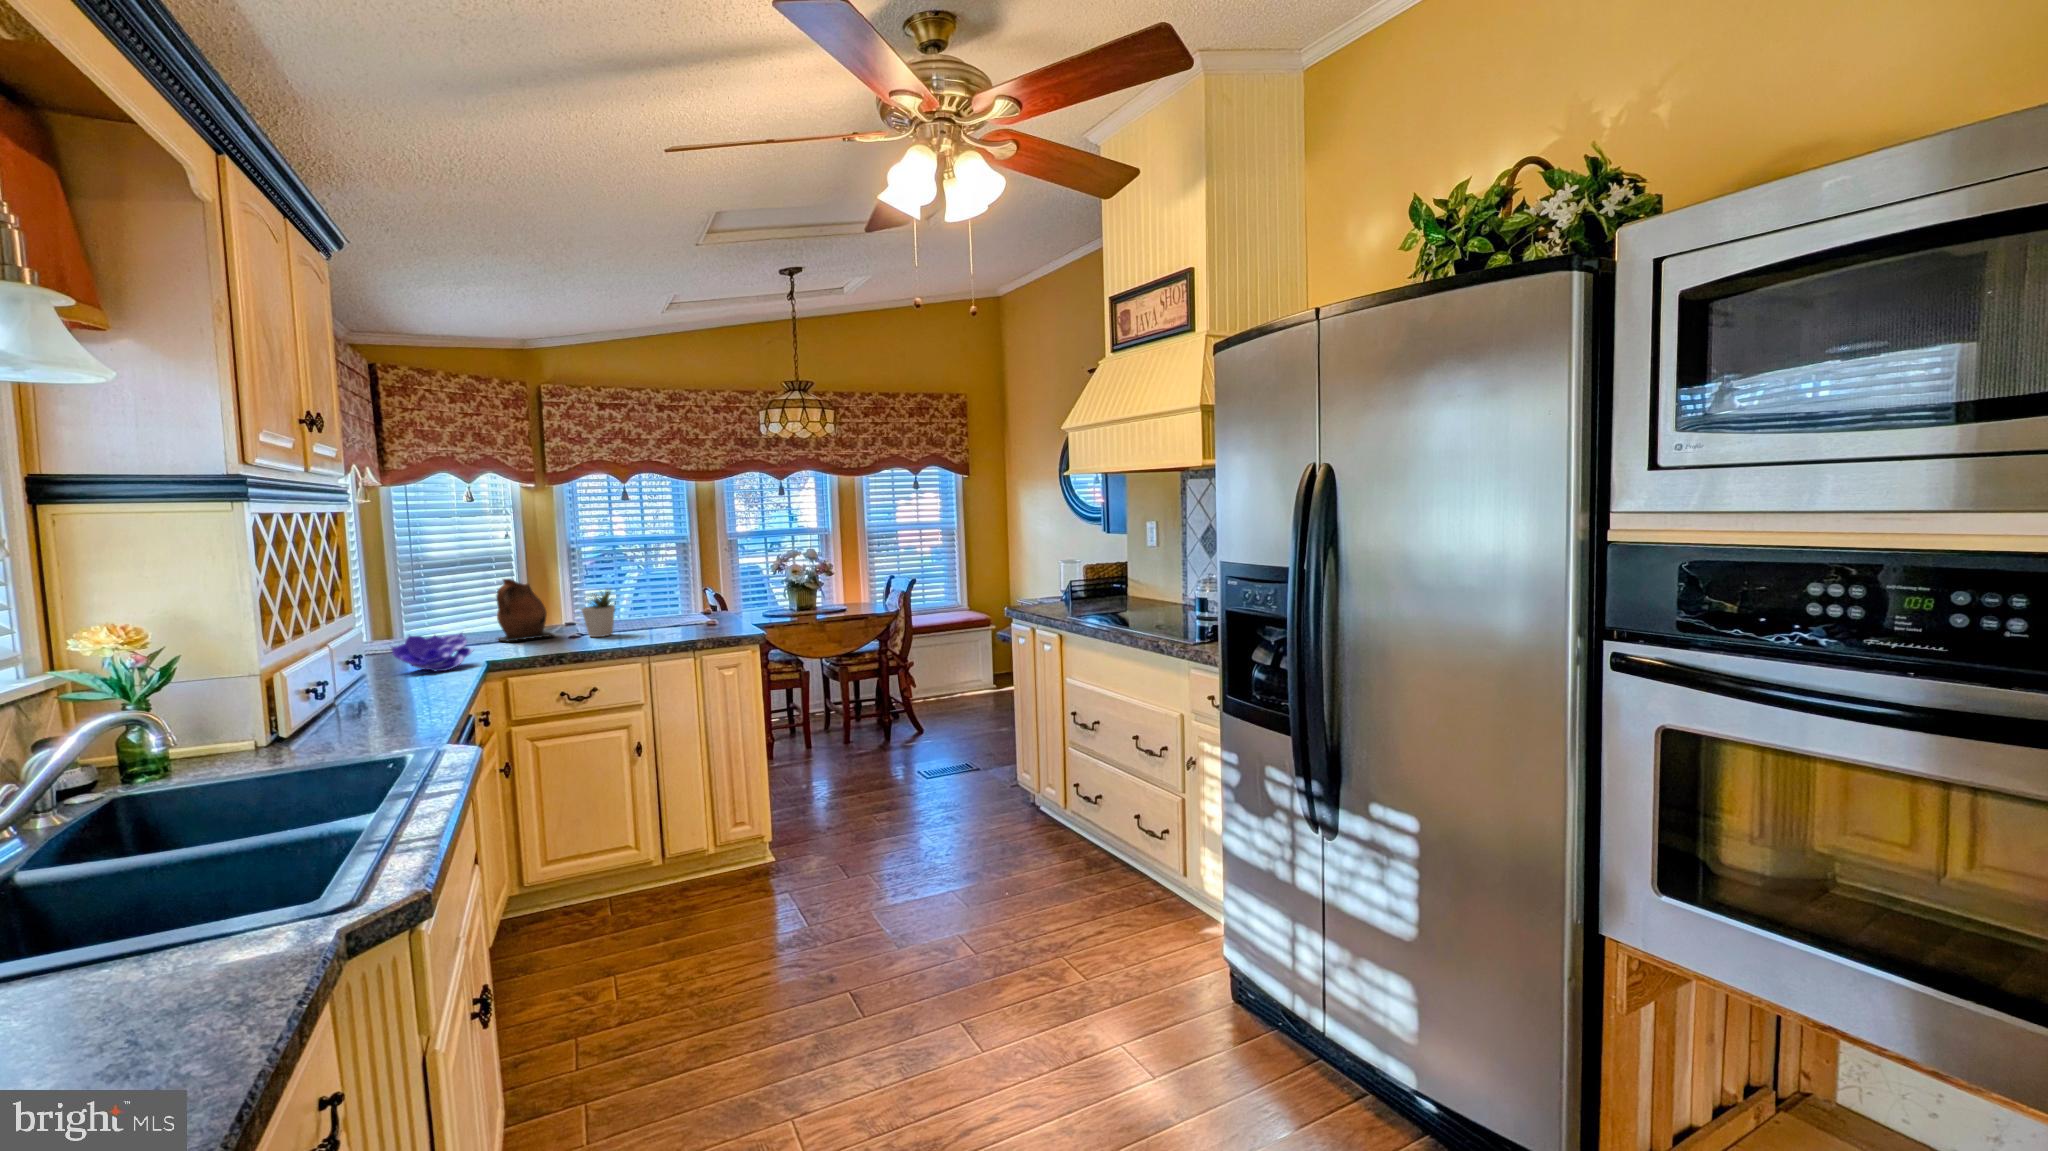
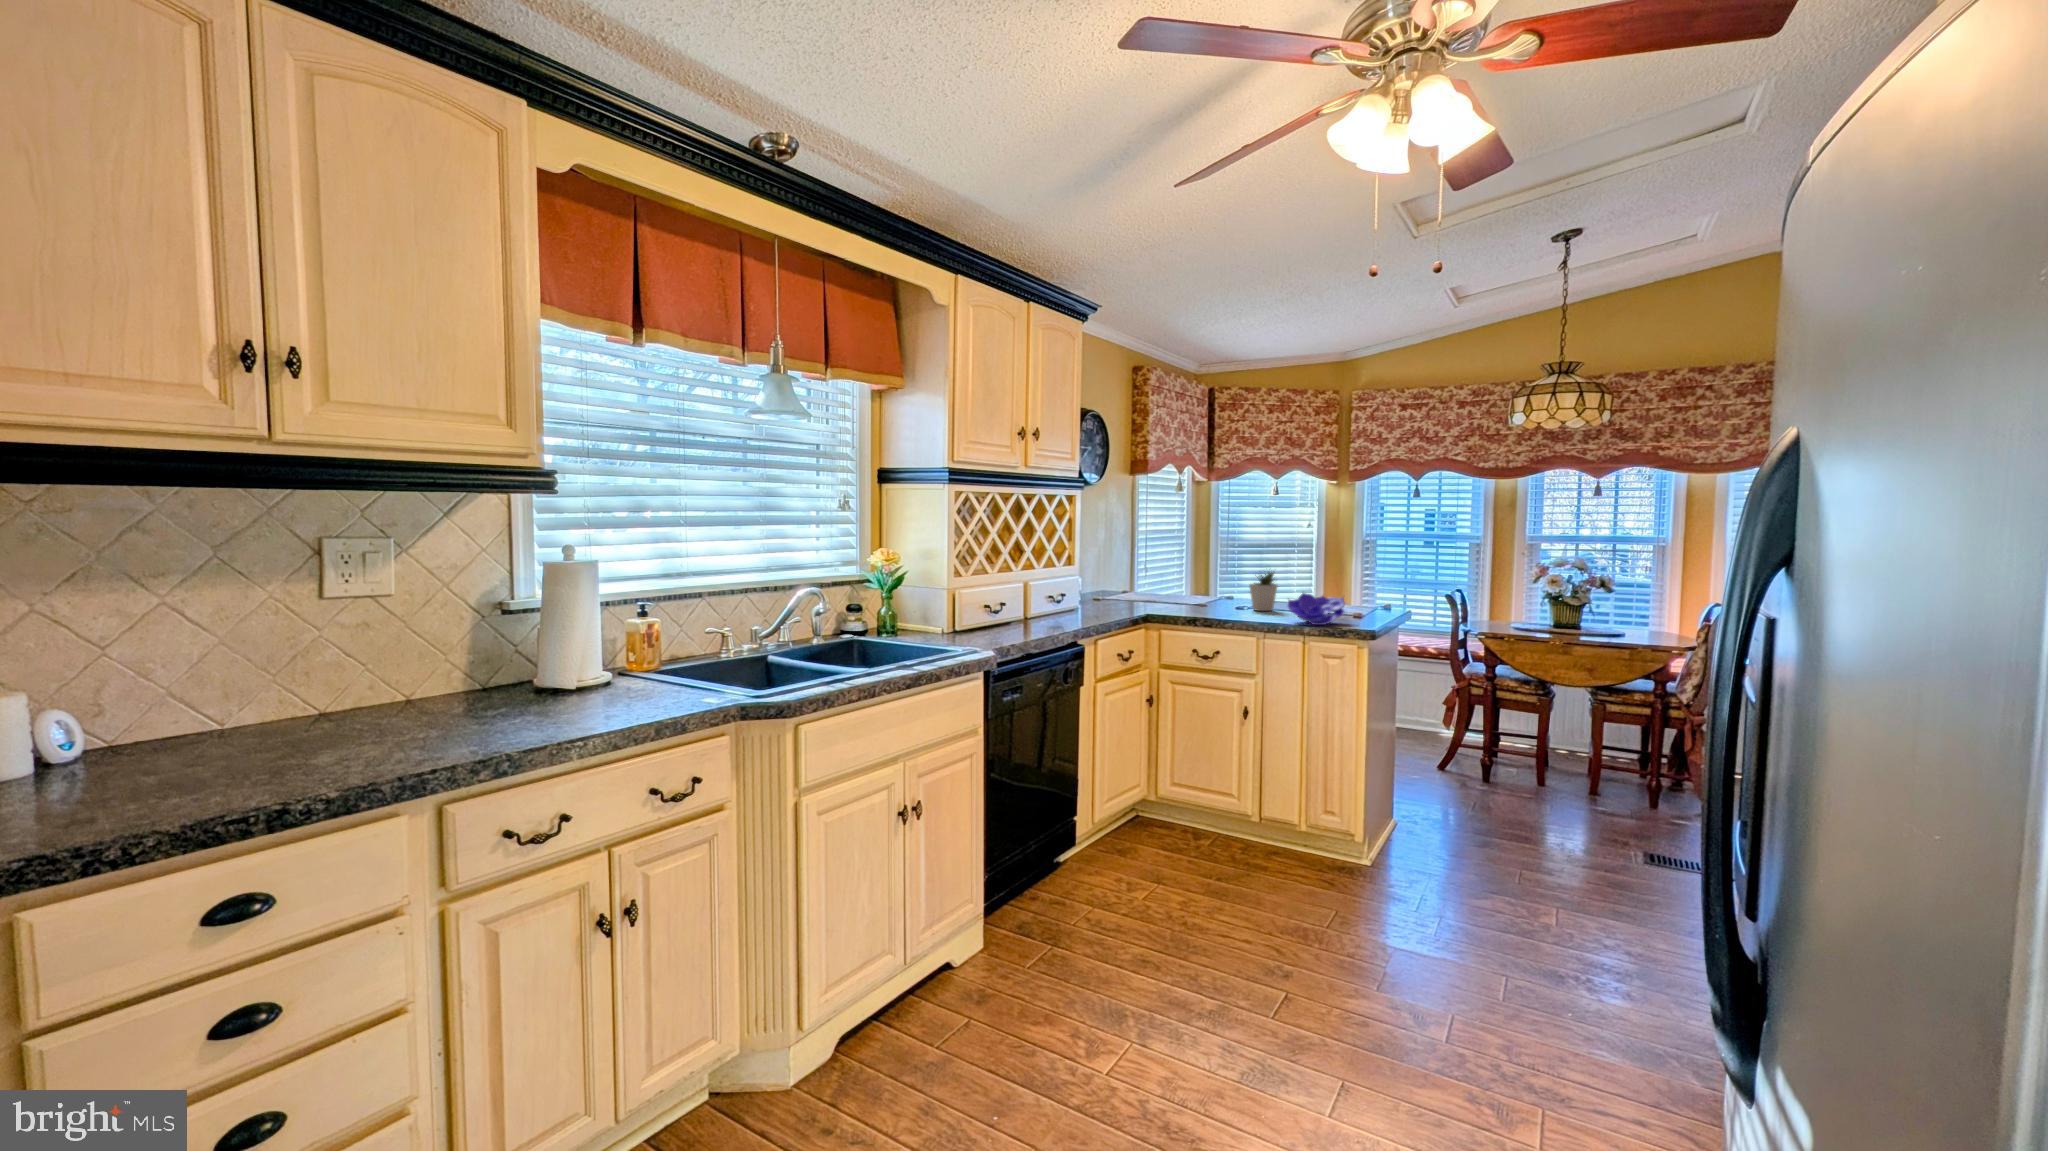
ceramic pitcher: present [496,579,553,641] -> none [1196,552,1240,606]
decorative bowl: present [391,633,473,671] -> present [1288,593,1346,625]

